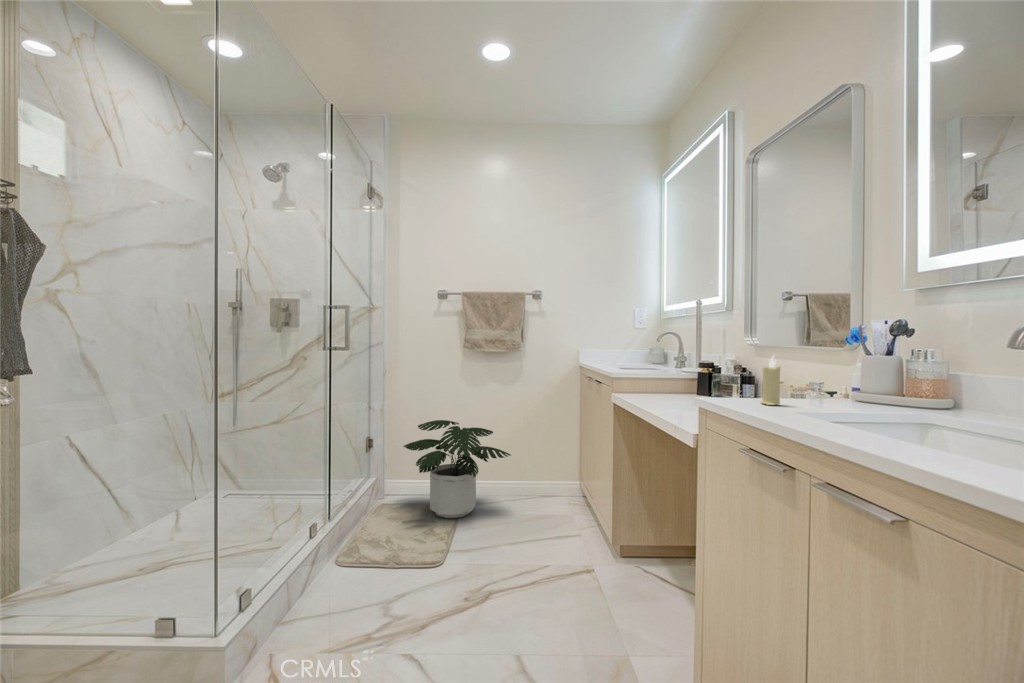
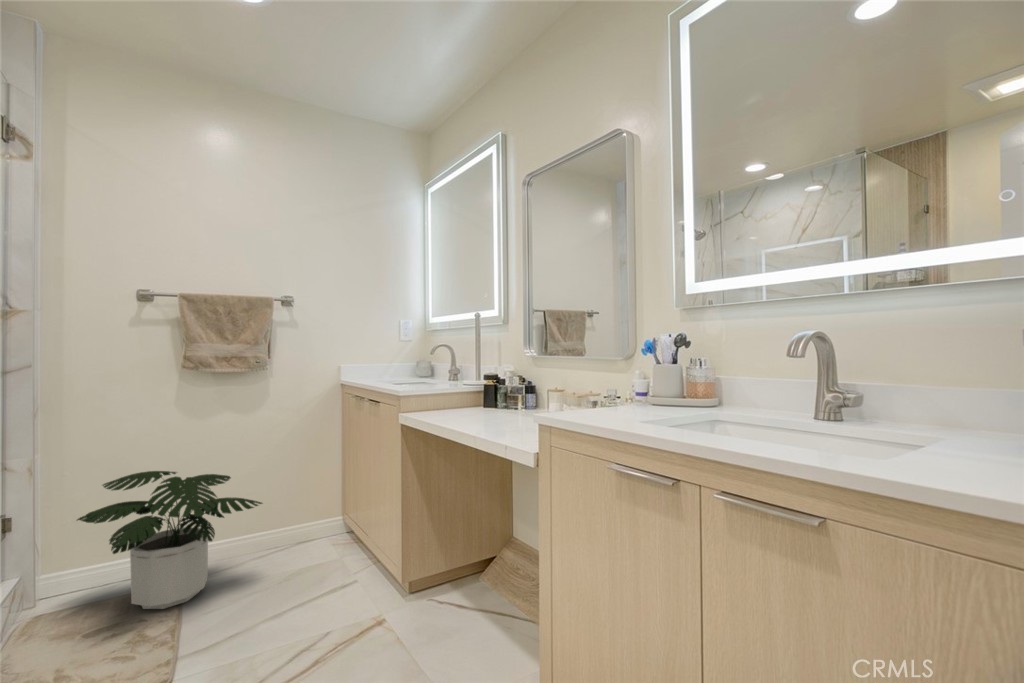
candle: present [761,355,780,405] -> none [576,367,593,414]

